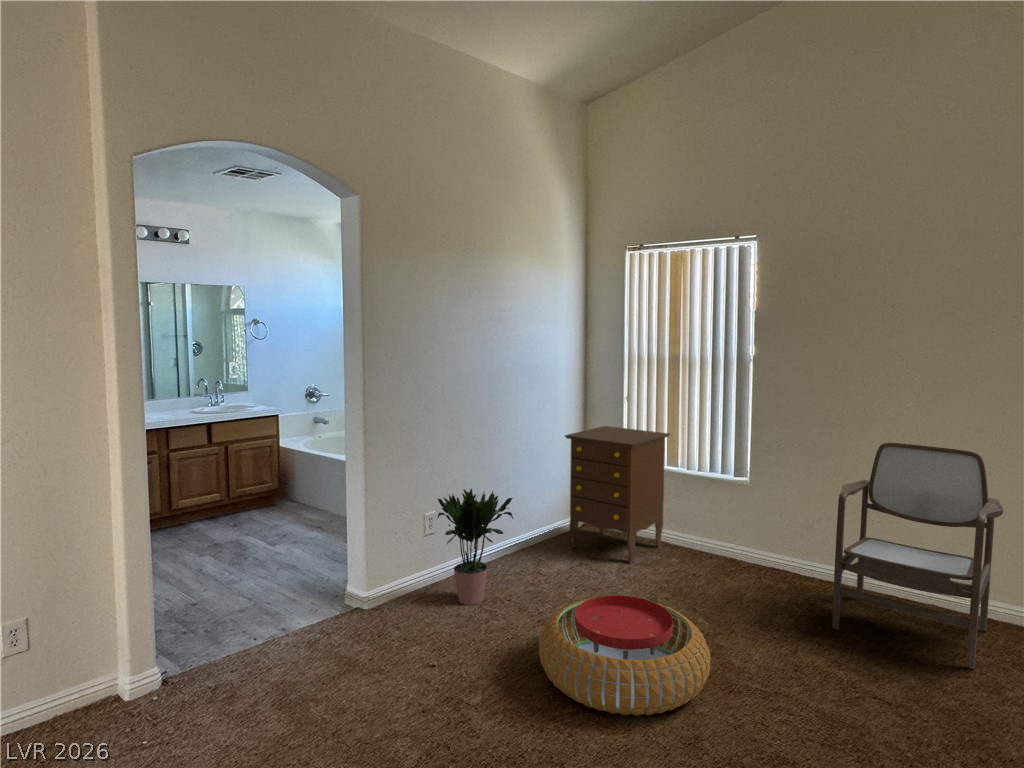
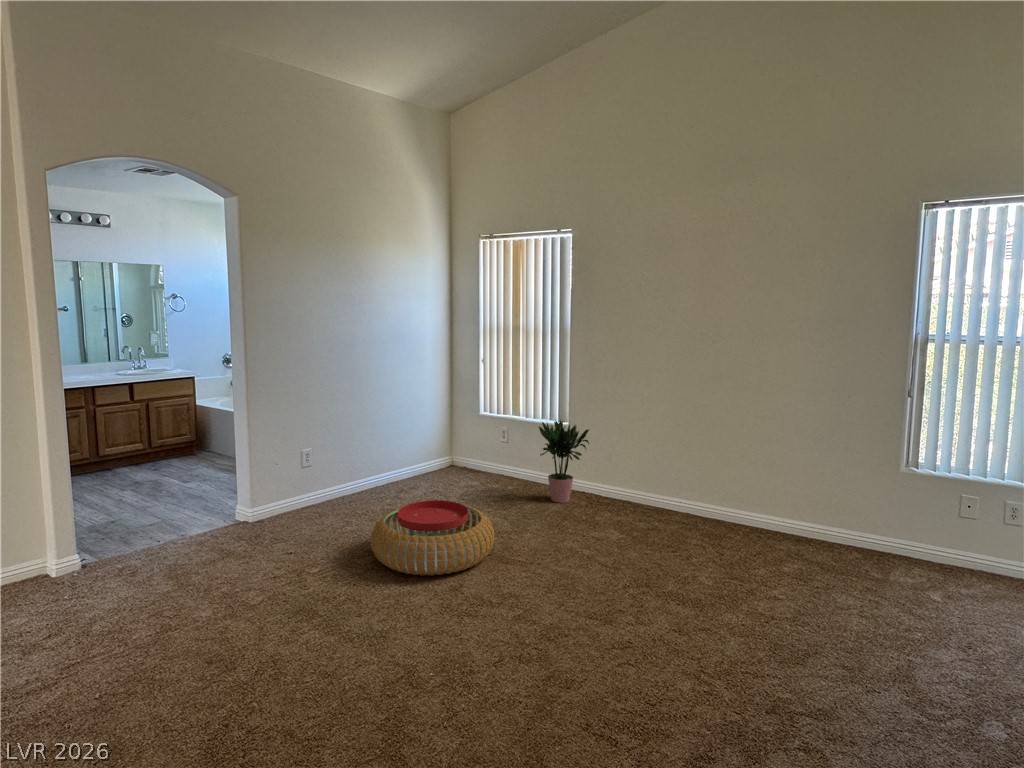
dresser: present [565,426,670,564] -> none [426,383,513,489]
armchair: present [832,443,1003,669] -> none [604,390,721,545]
potted plant: present [438,489,513,605] -> present [539,420,589,503]

